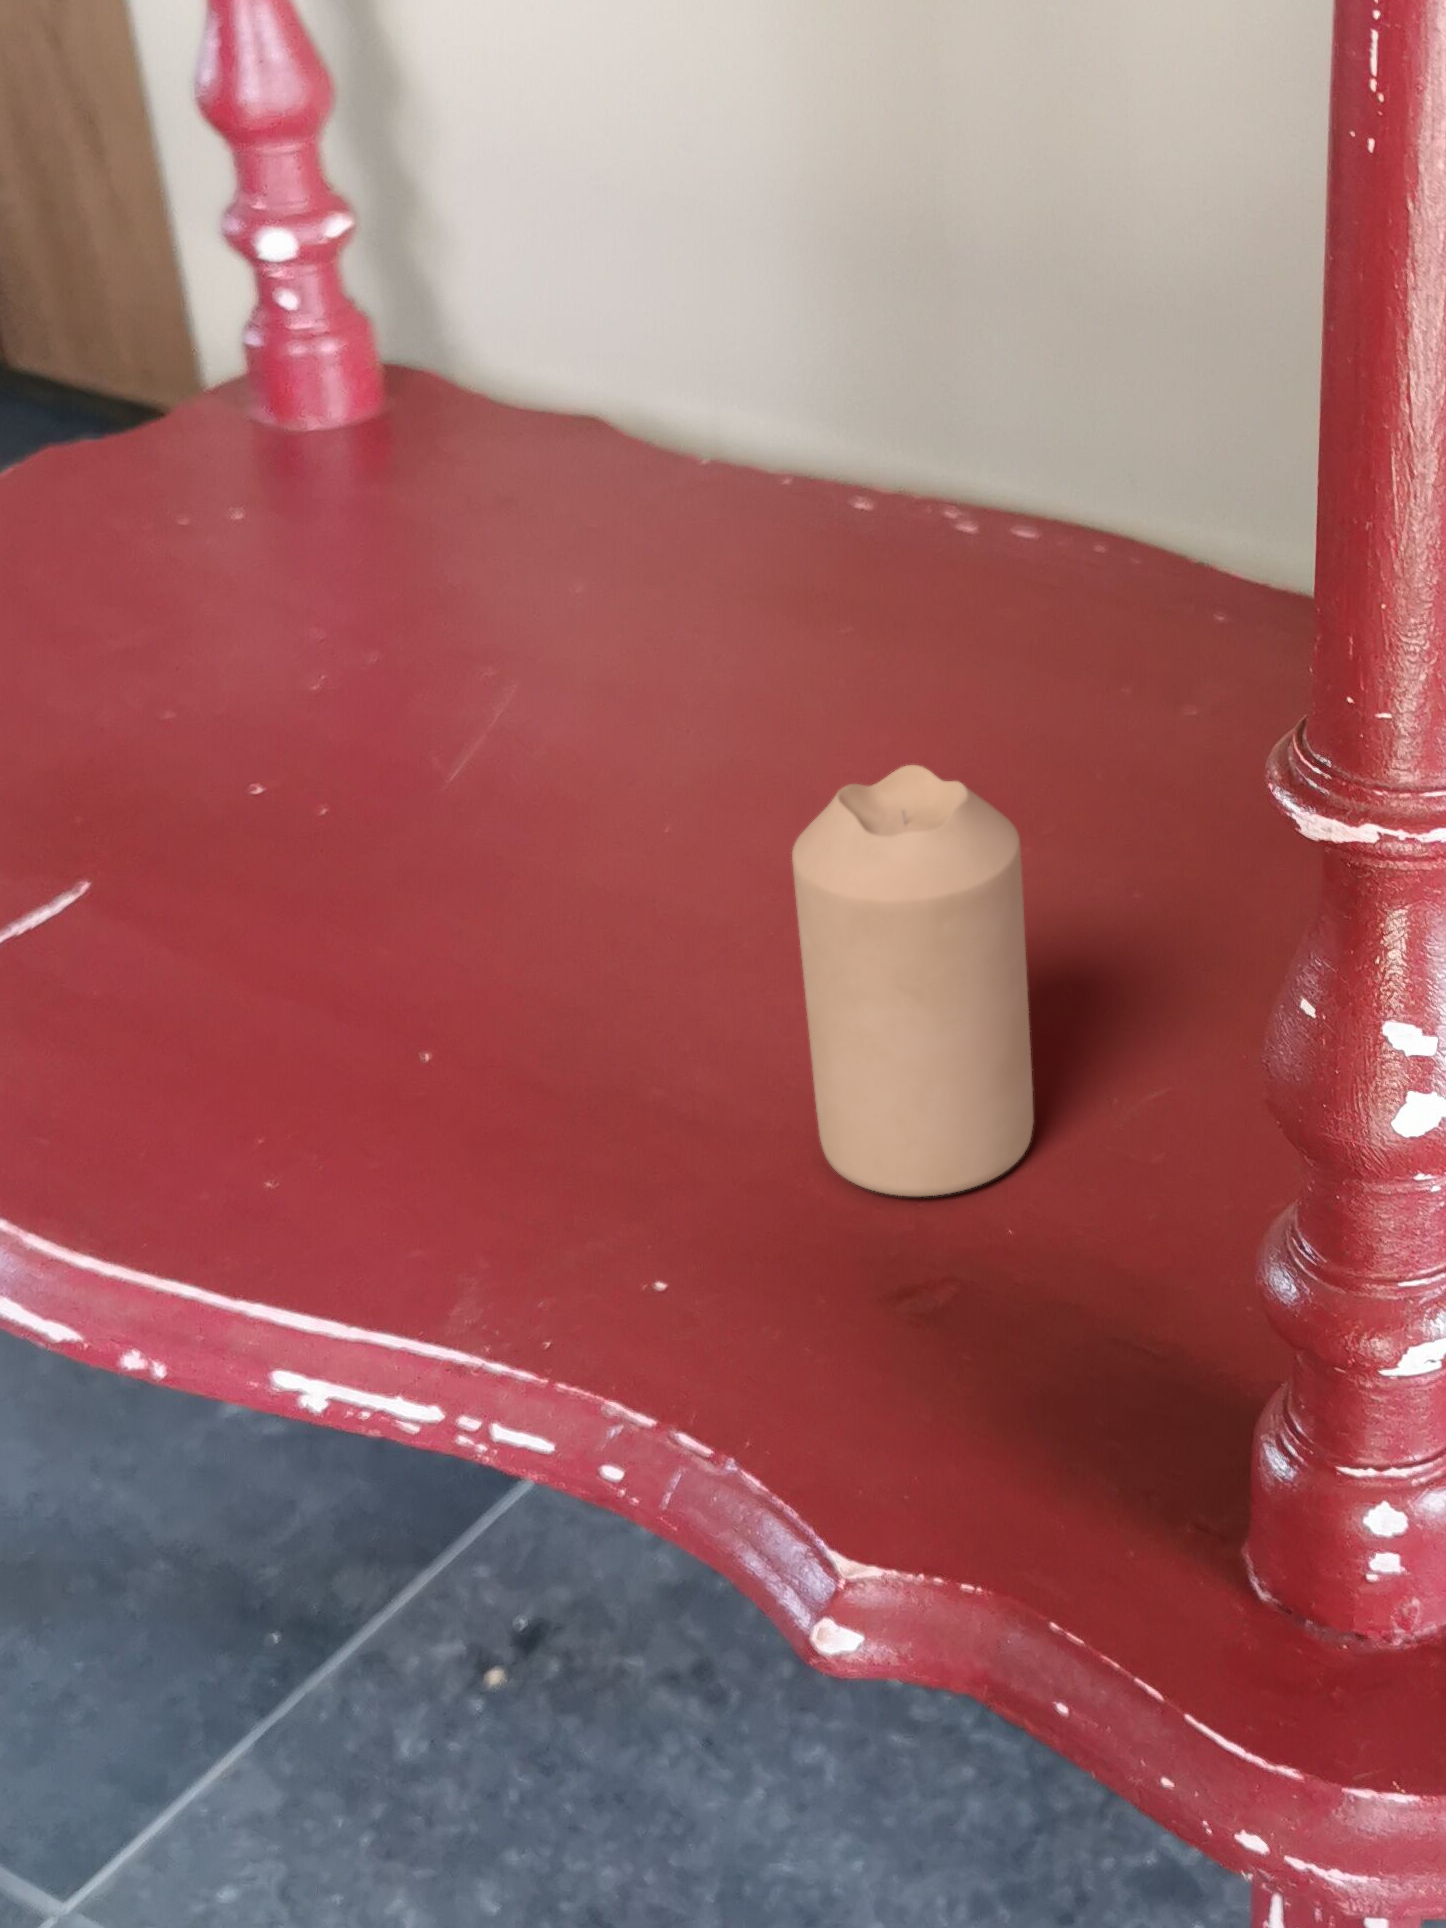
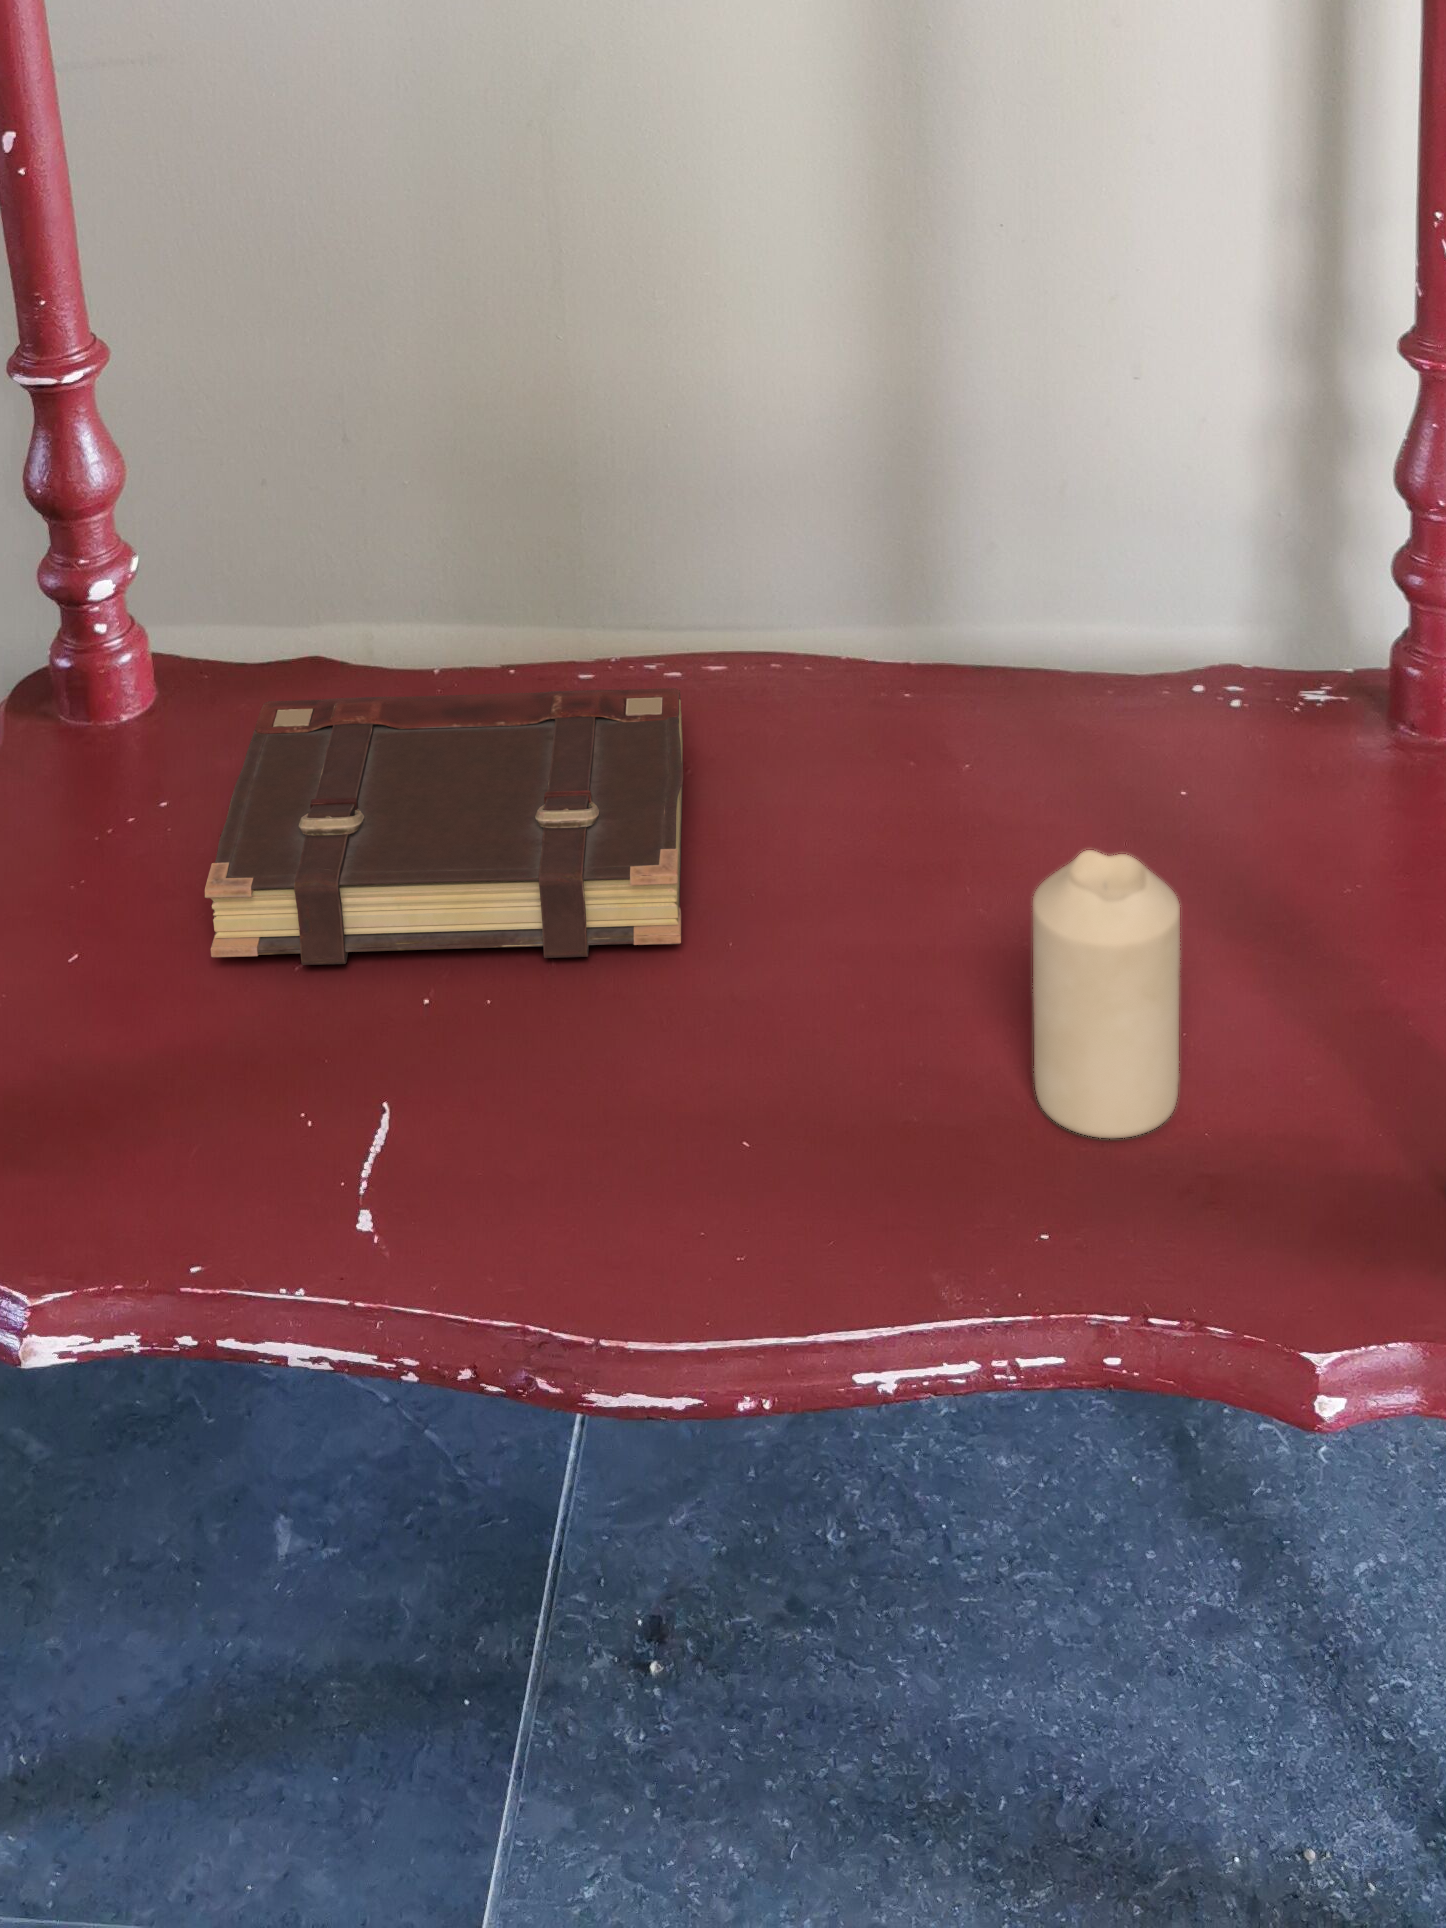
book: none [102,465,884,825] -> present [205,688,683,965]

